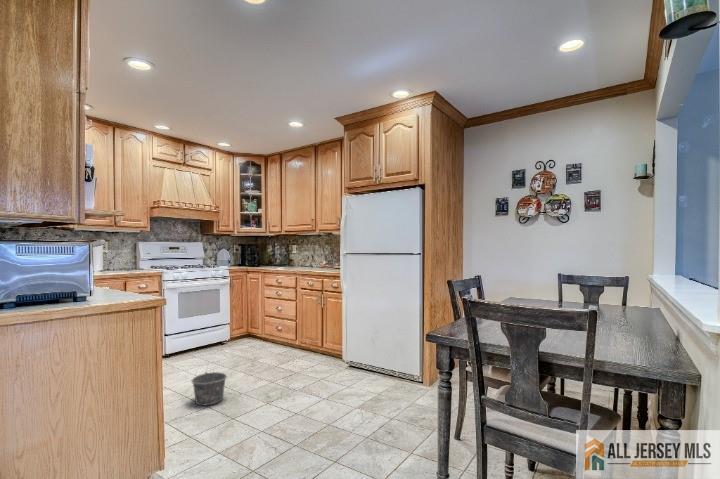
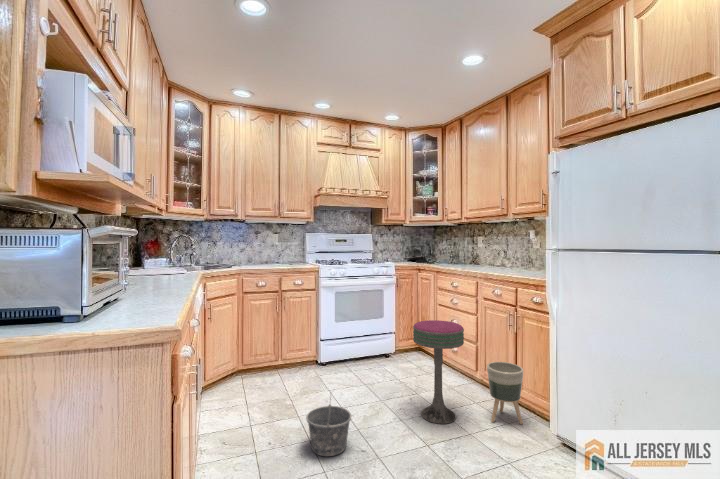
bar stool: none [260,305,296,374] -> present [413,320,464,424]
planter: none [309,328,331,366] -> present [487,362,523,424]

